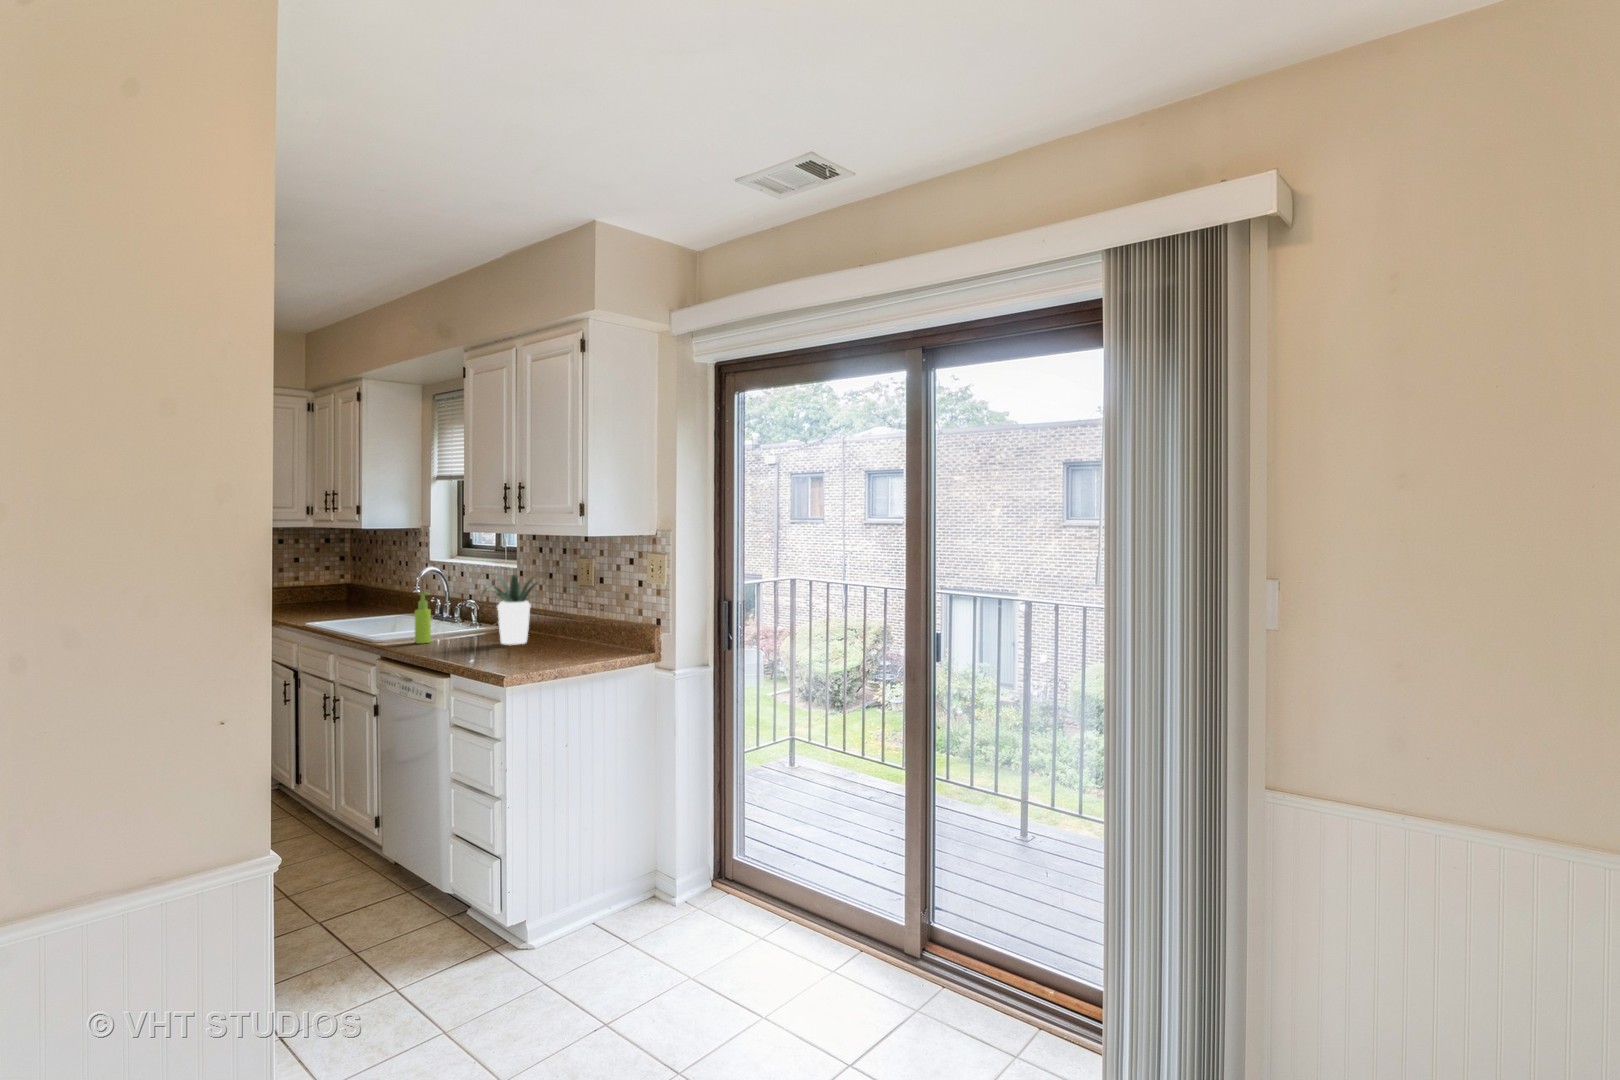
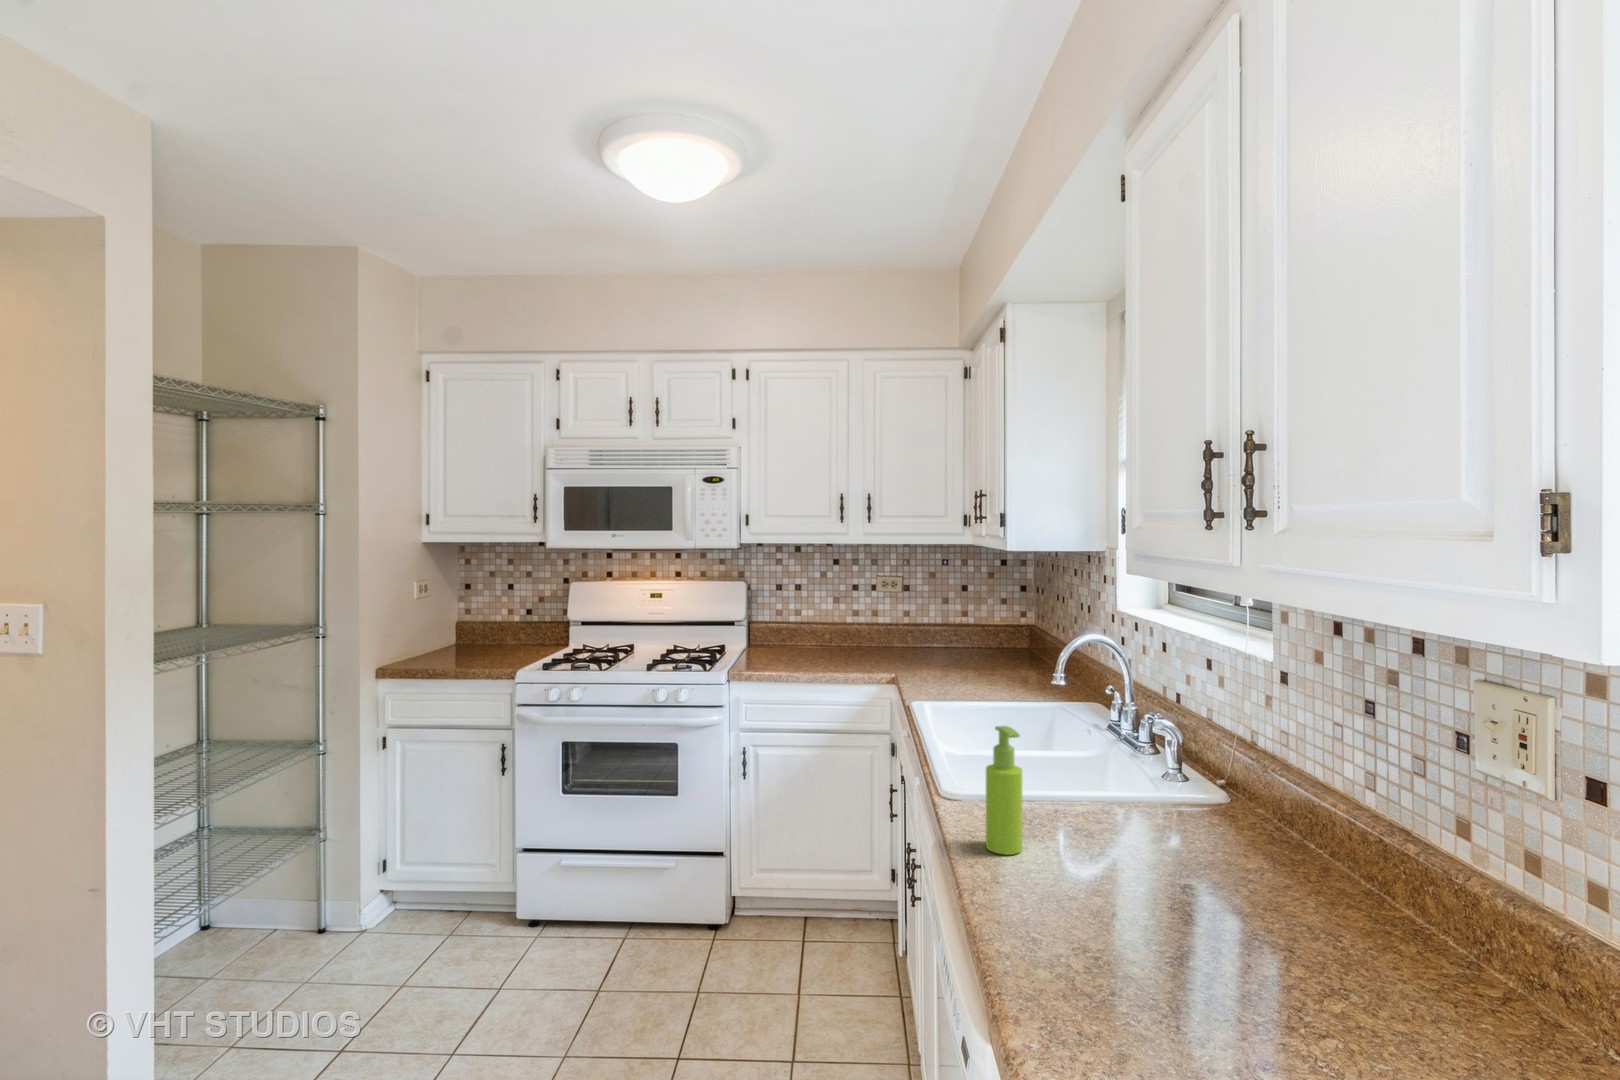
potted plant: present [483,573,549,645] -> none [1103,702,1391,965]

